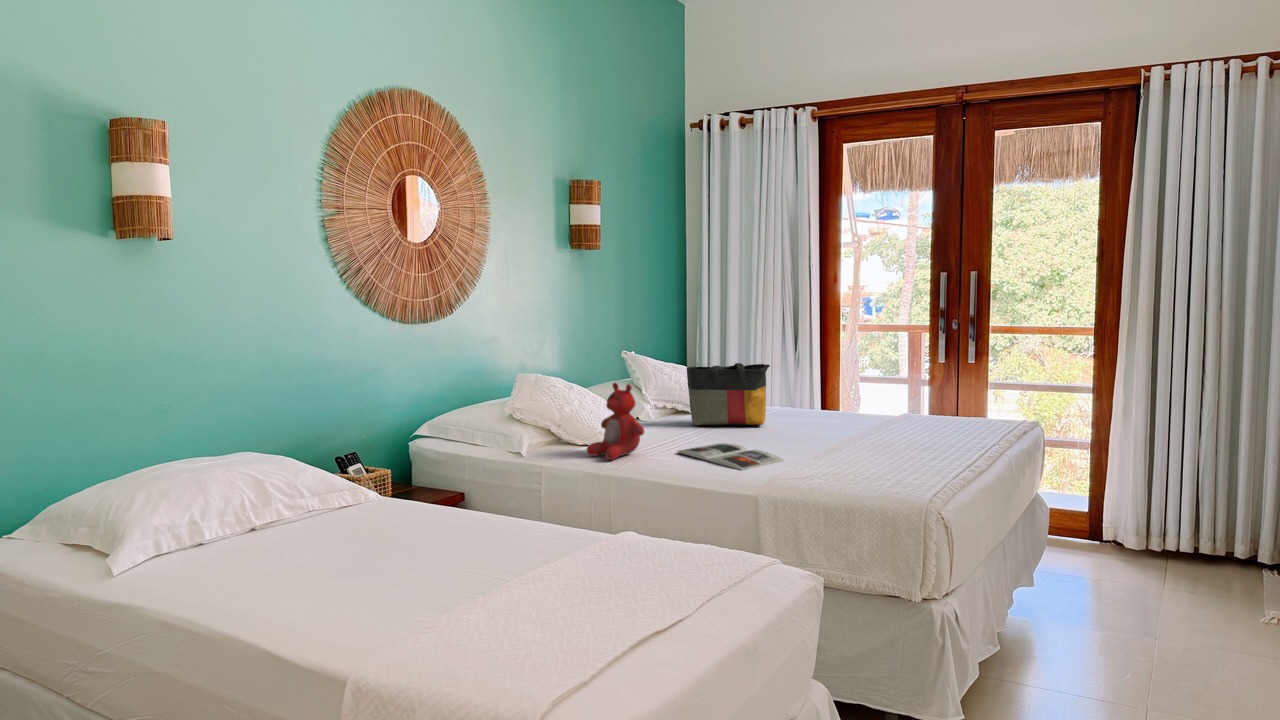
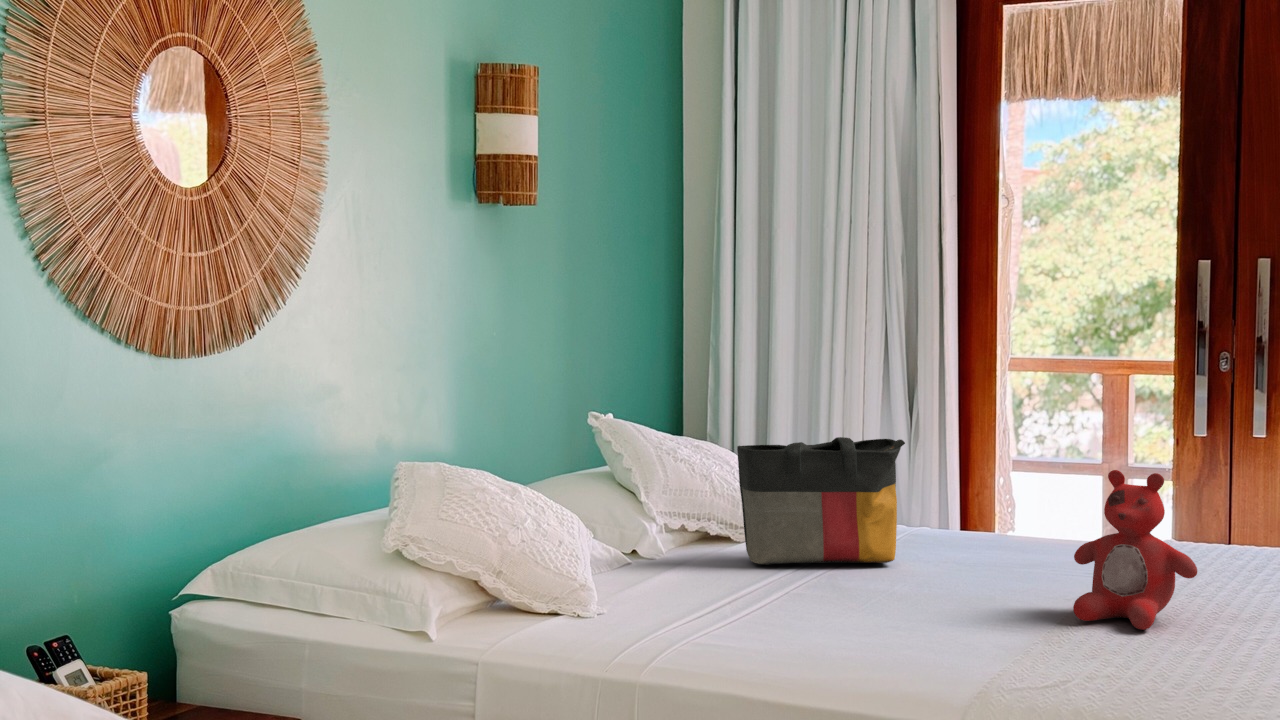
stuffed bear: present [587,383,644,460] -> present [1073,470,1197,630]
magazine: present [678,443,784,470] -> none [747,603,977,663]

